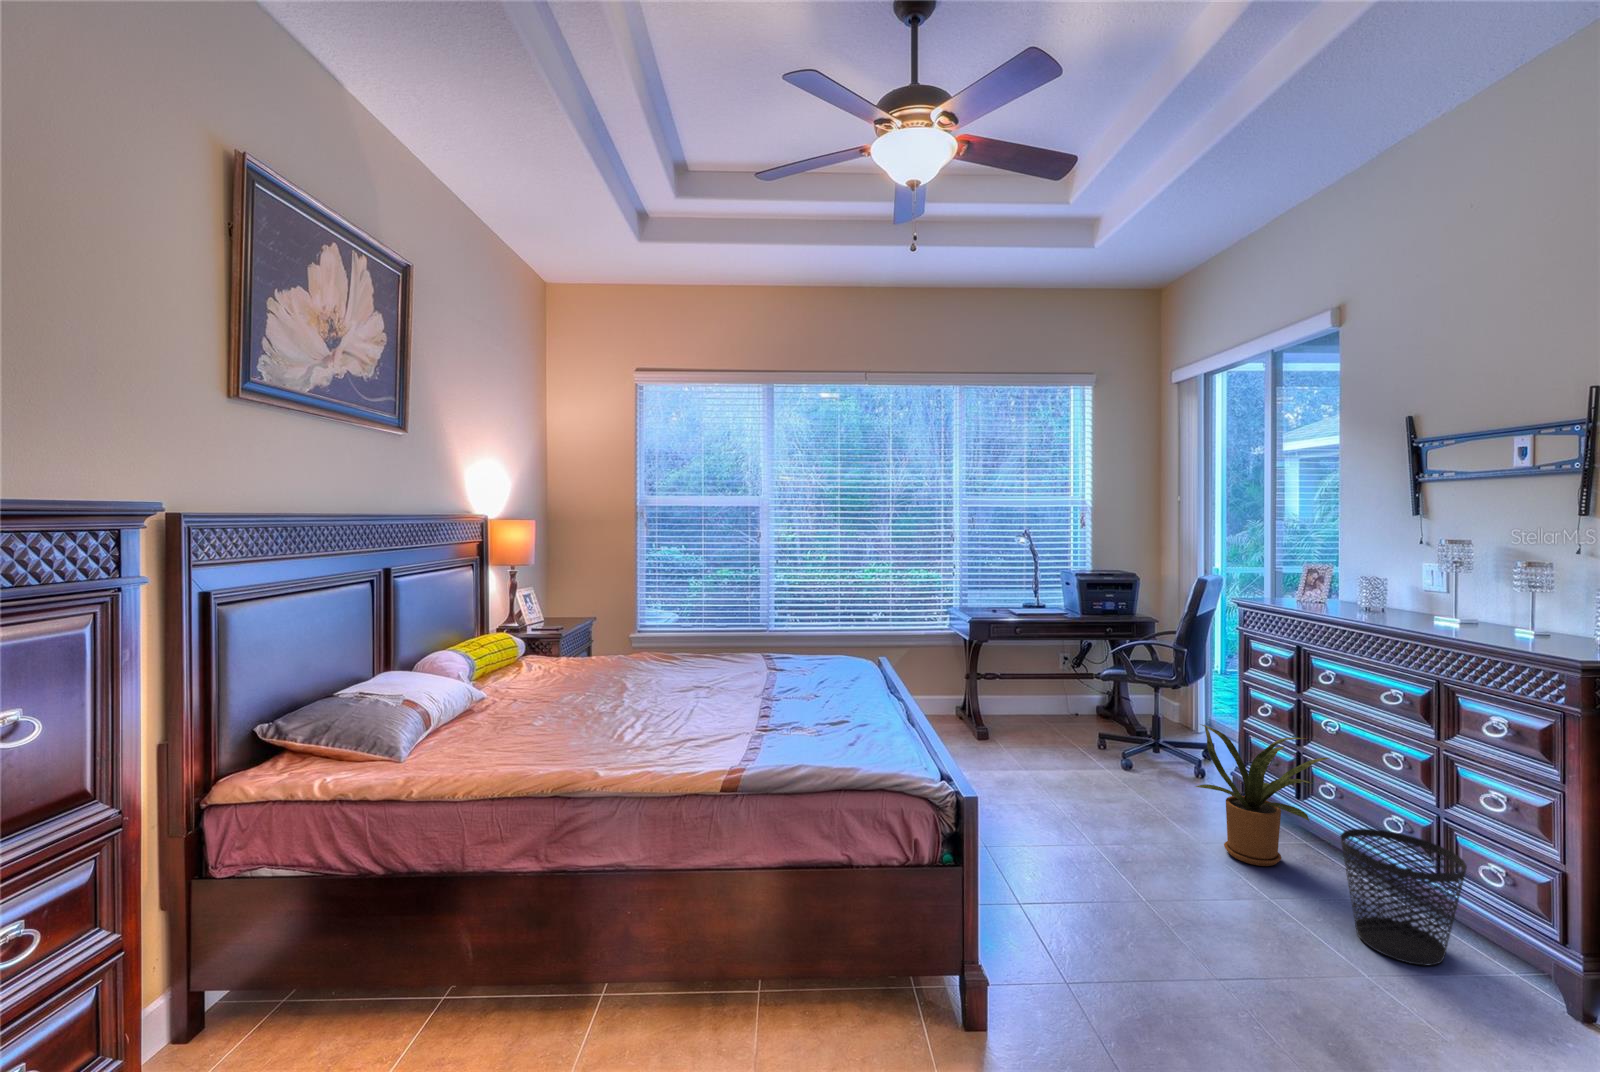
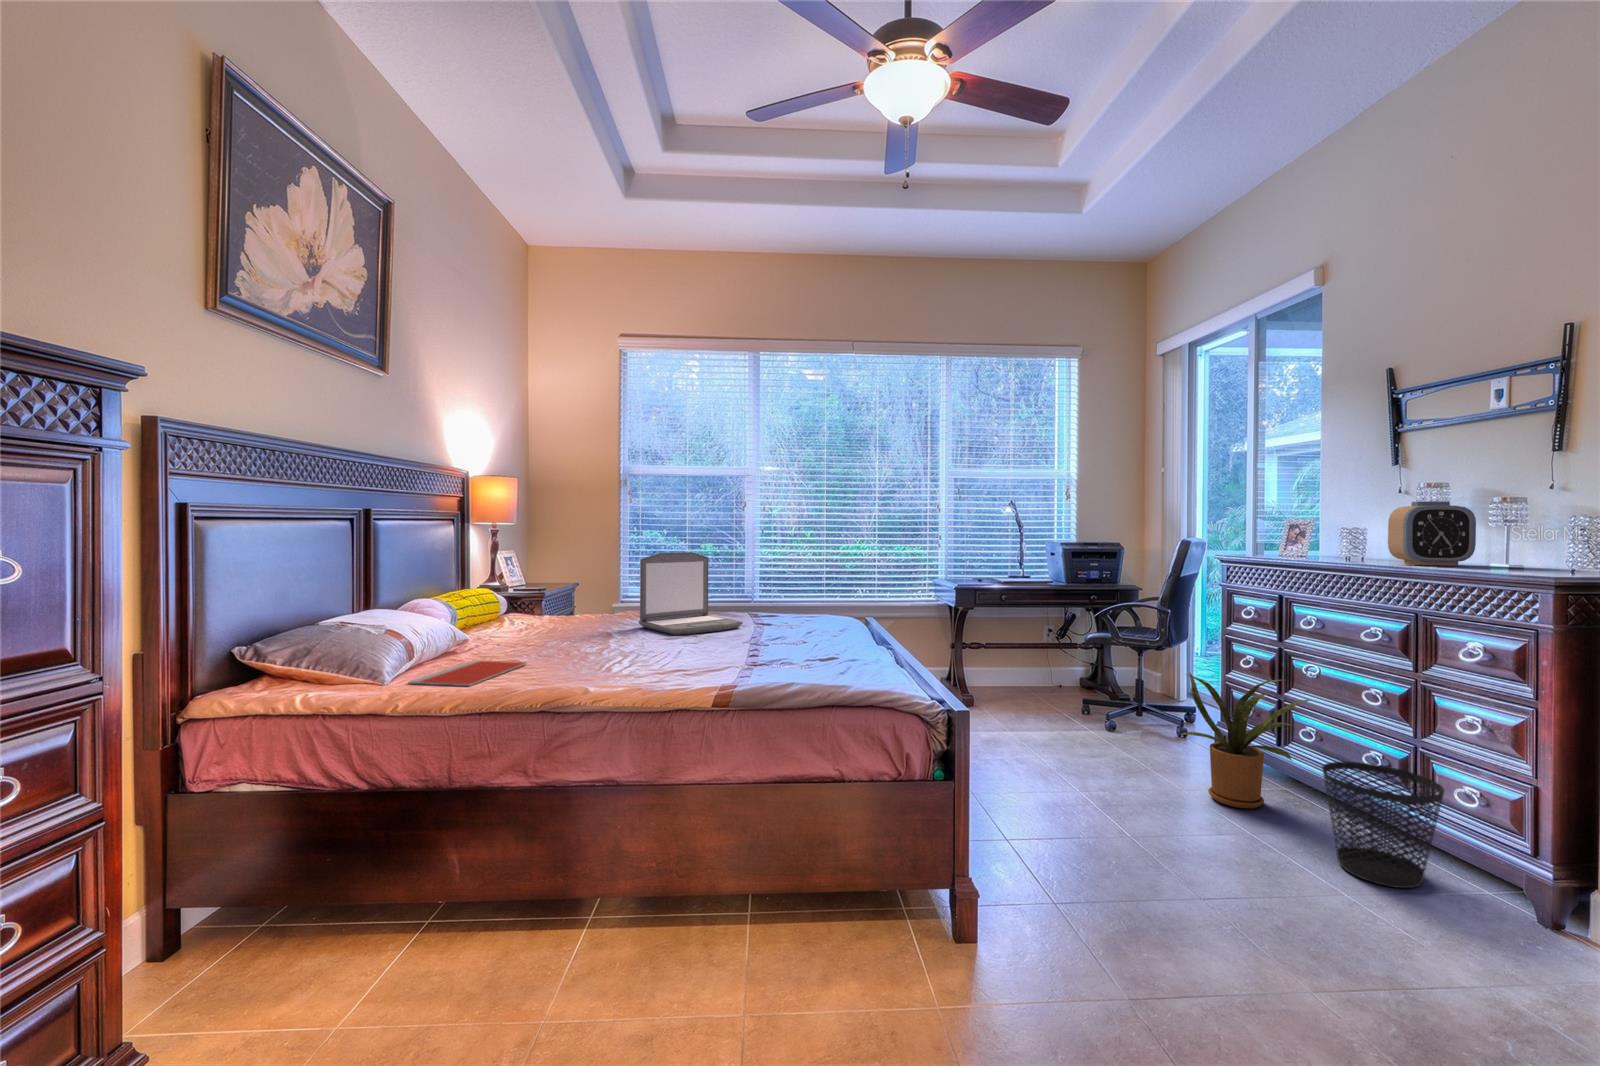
alarm clock: none [1409,562,1501,629] -> present [1388,501,1476,566]
laptop: none [653,599,755,687] -> present [639,552,743,635]
notebook: none [424,727,541,765] -> present [408,661,527,686]

